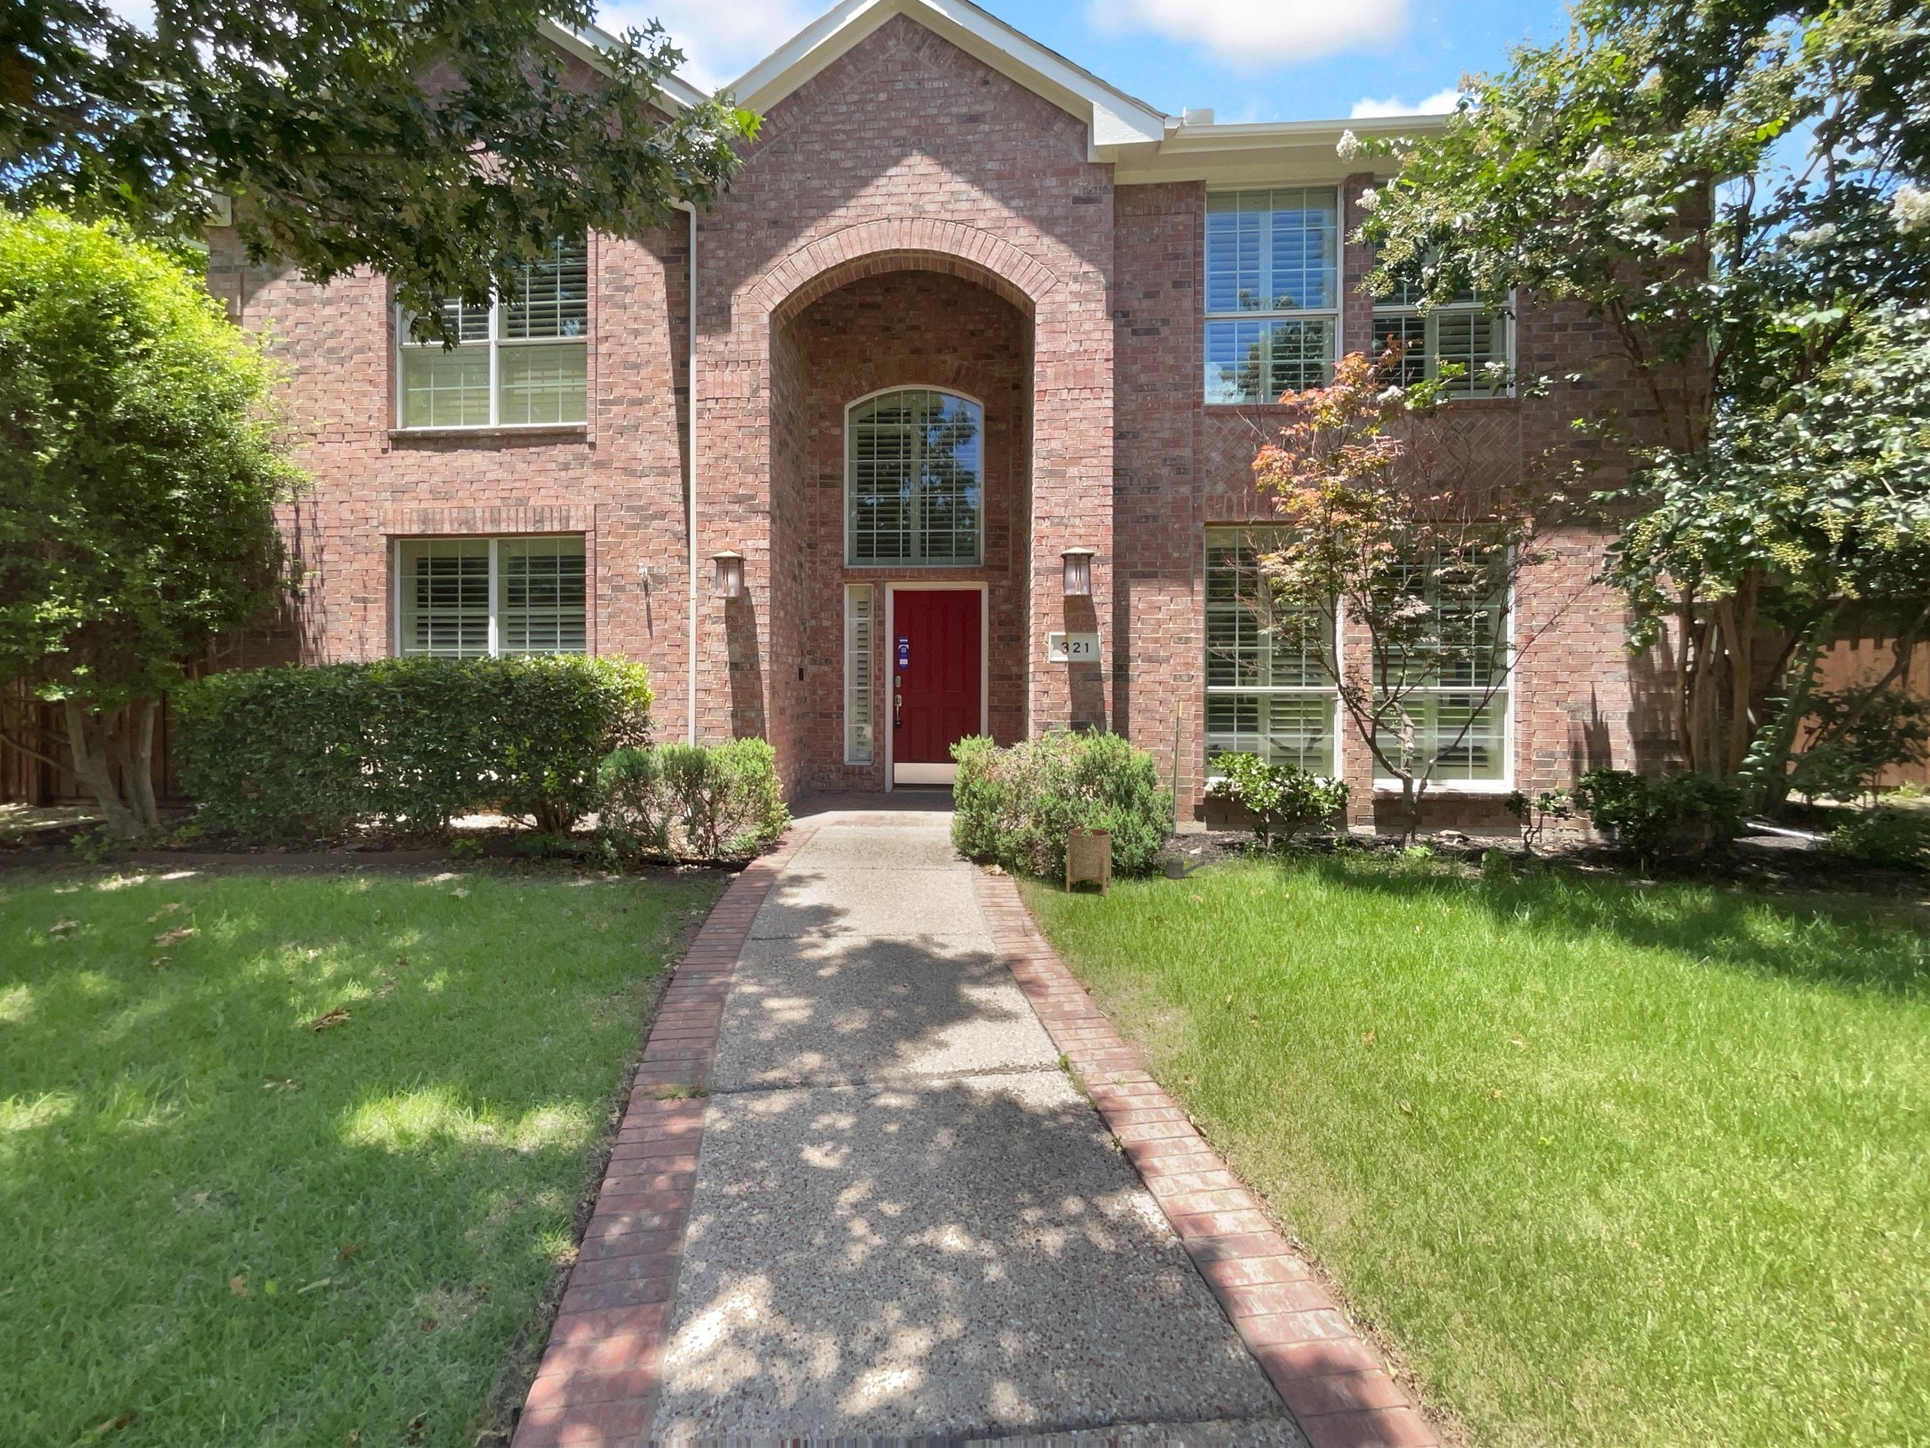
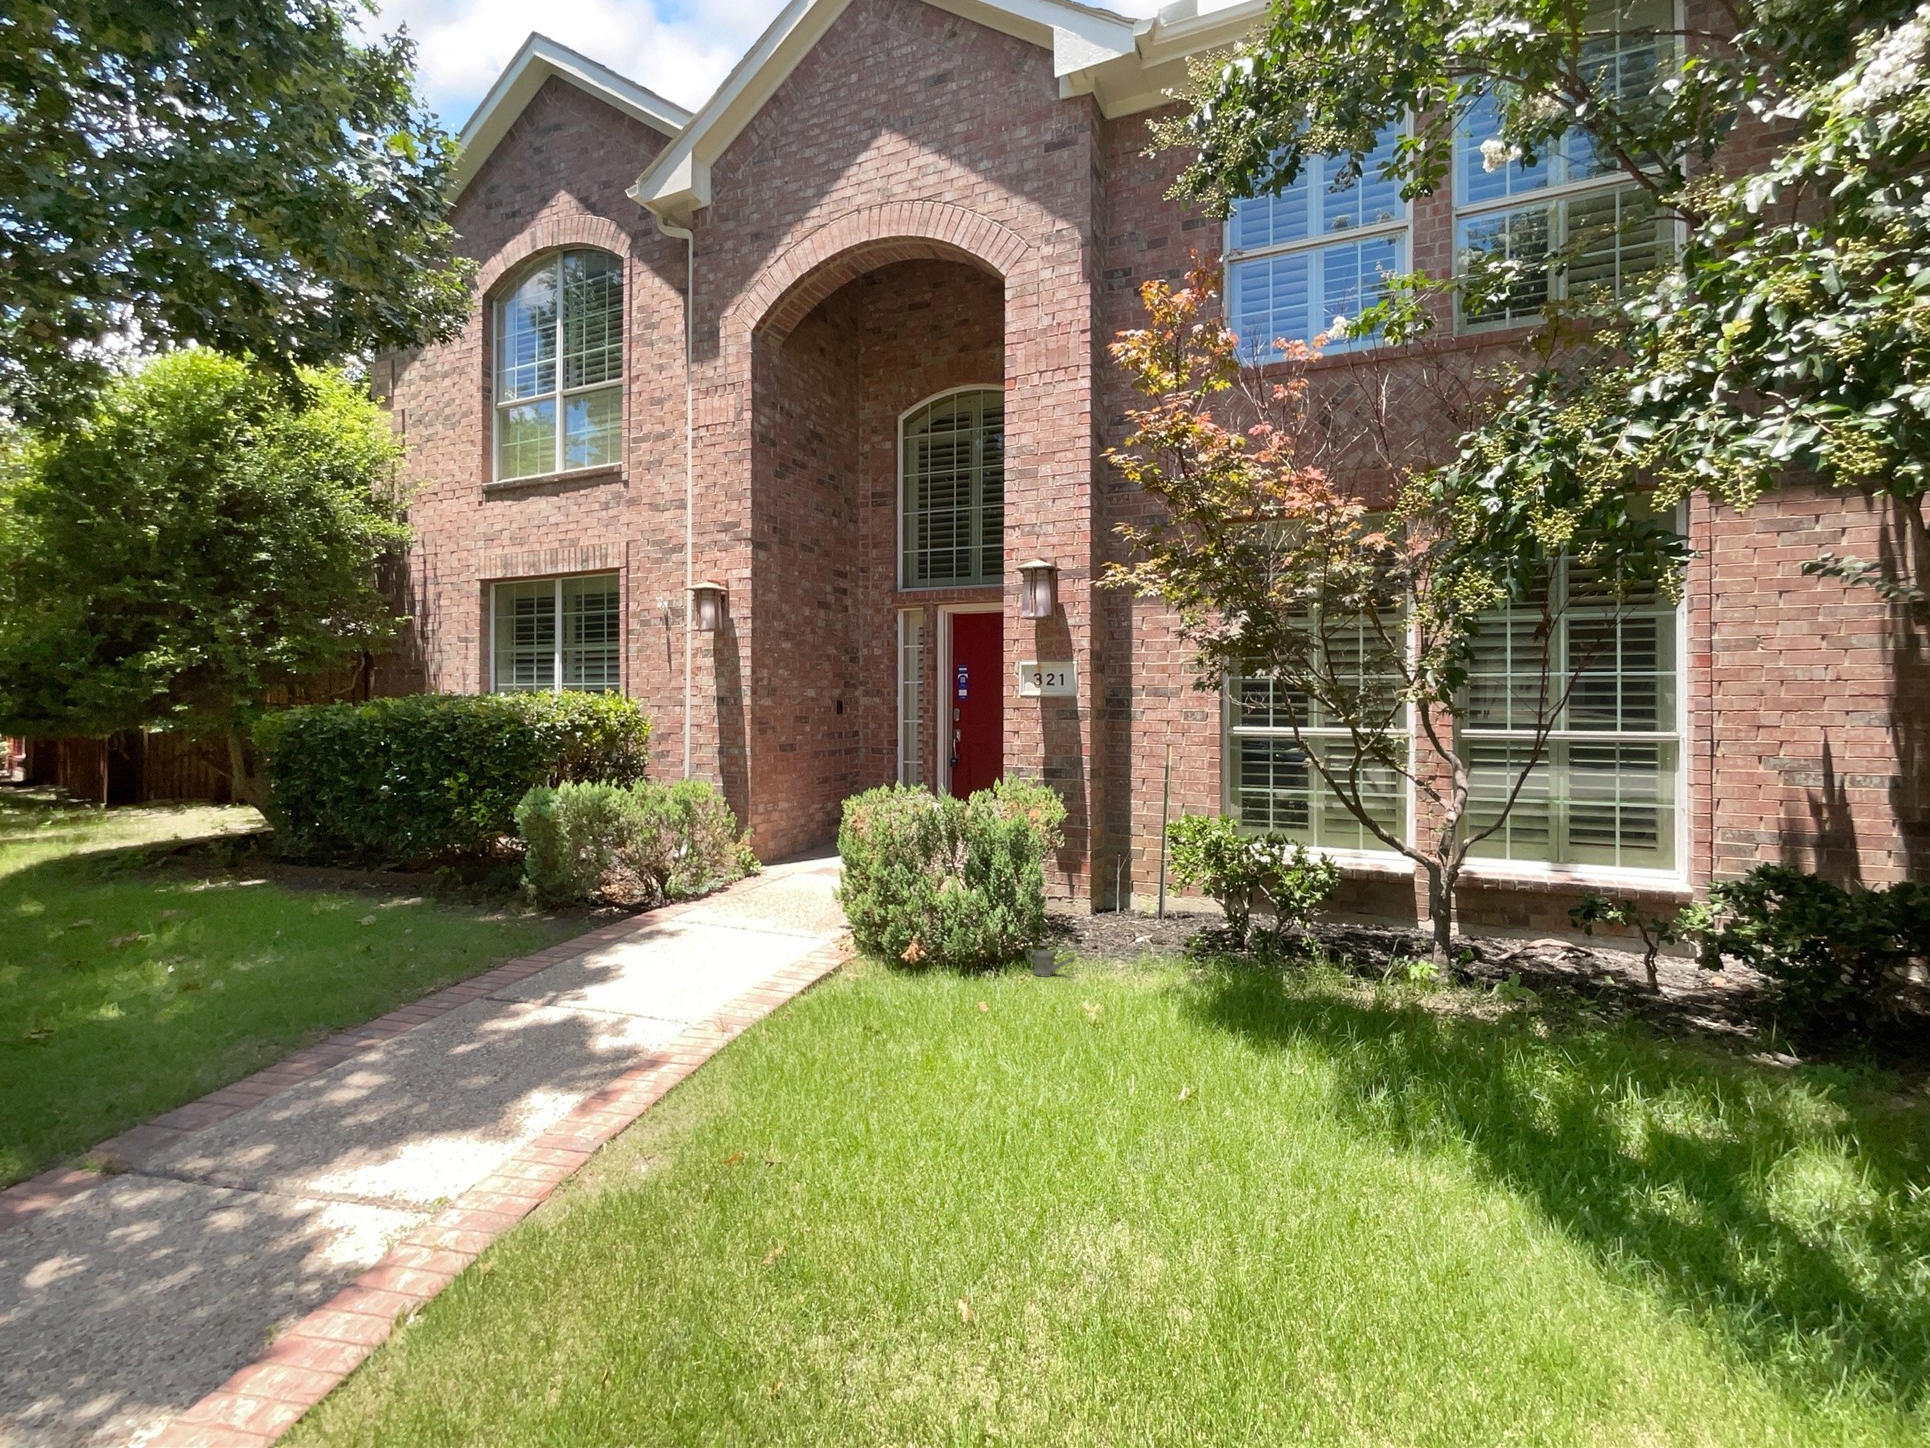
planter: present [1066,828,1111,896] -> none [876,904,940,990]

